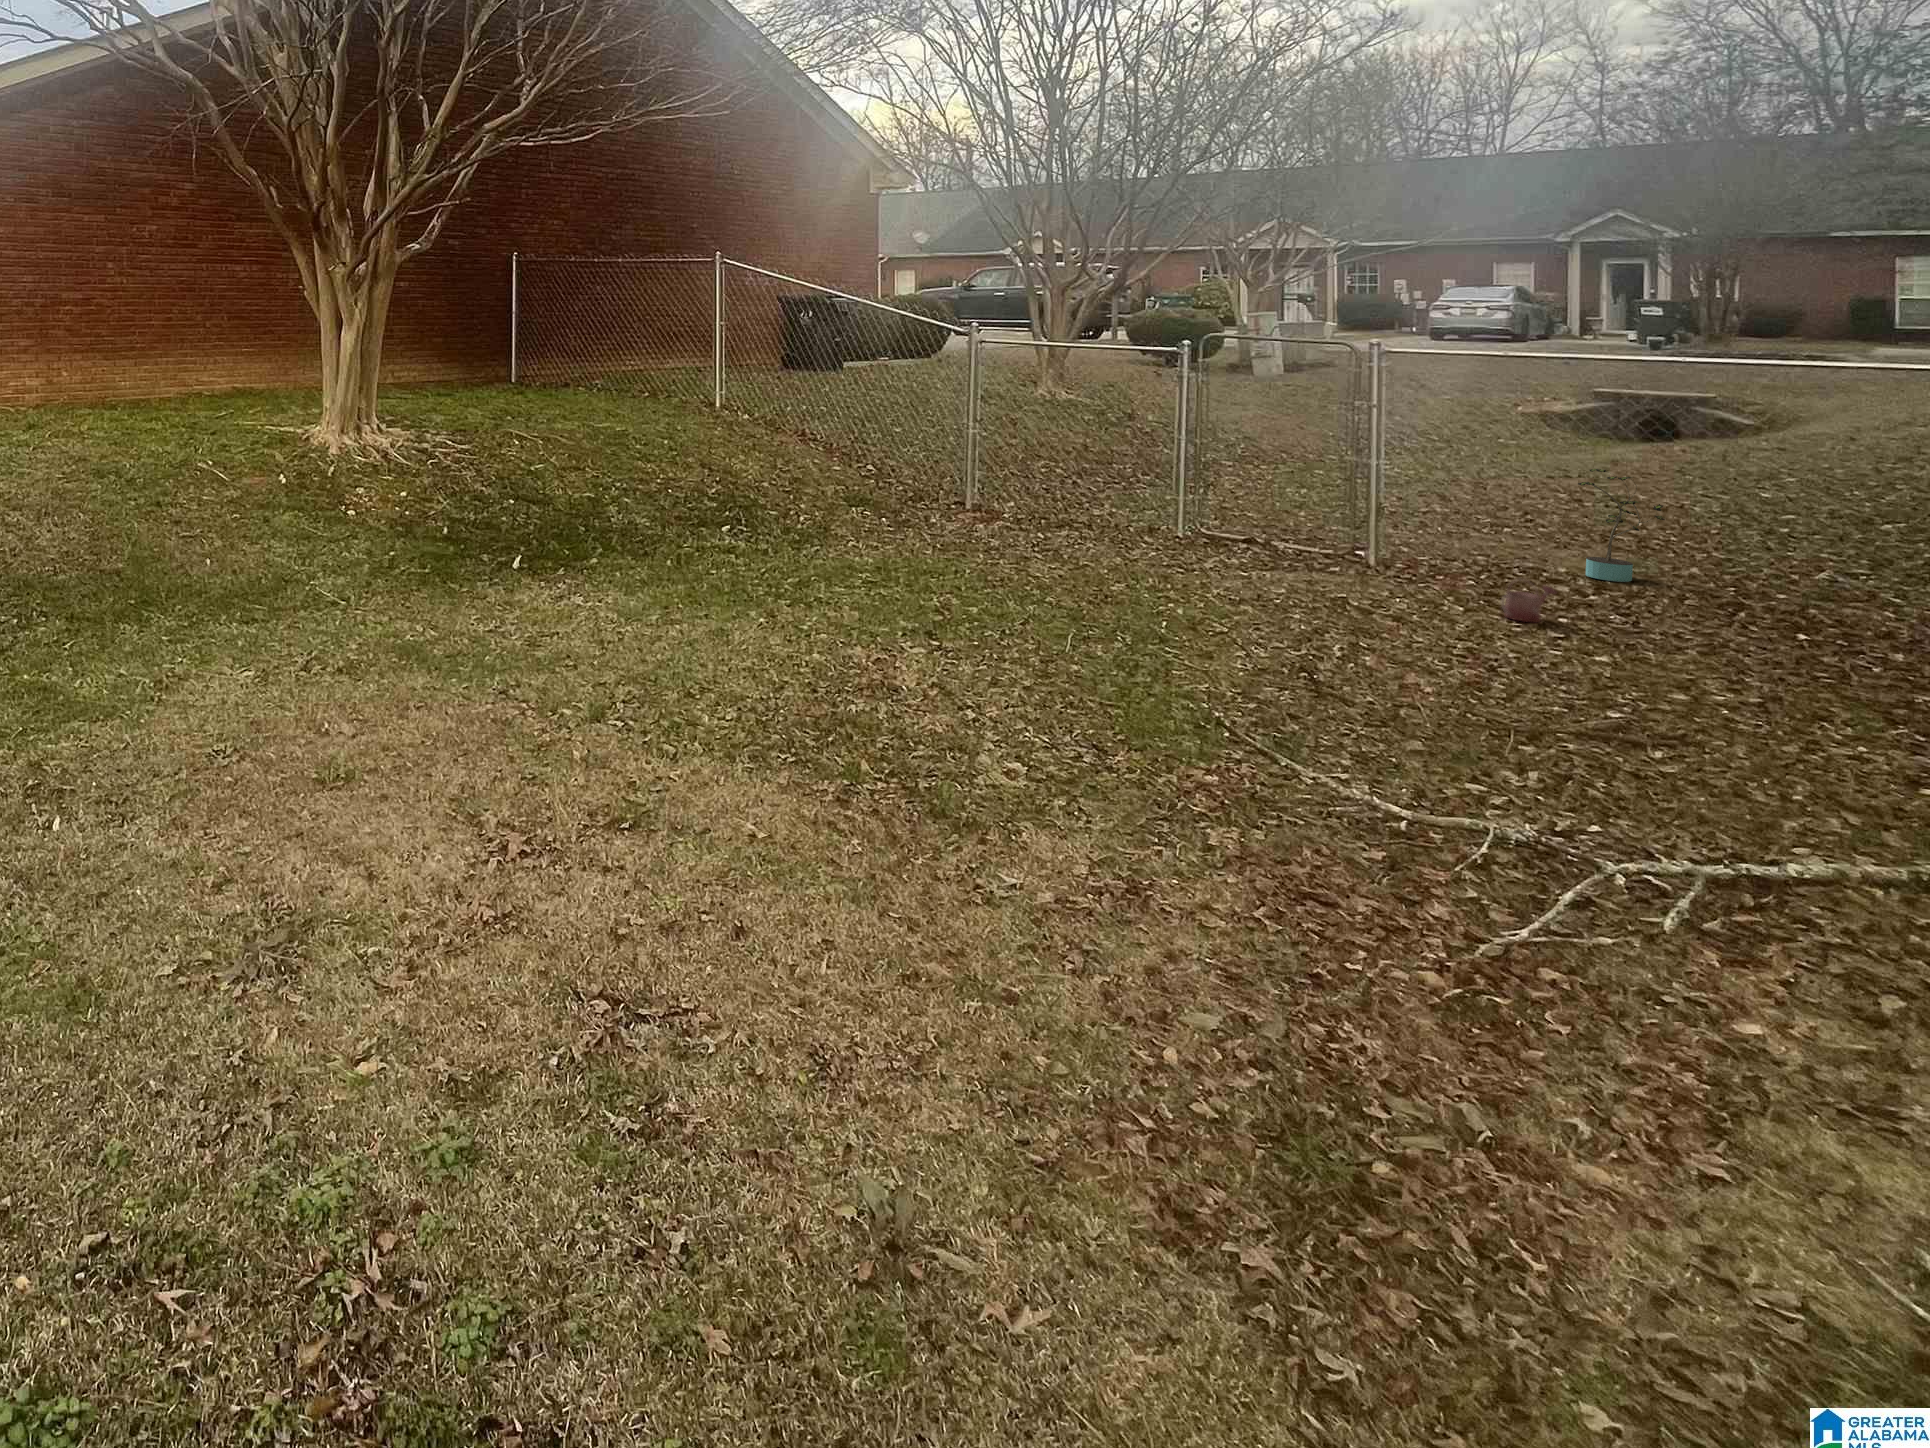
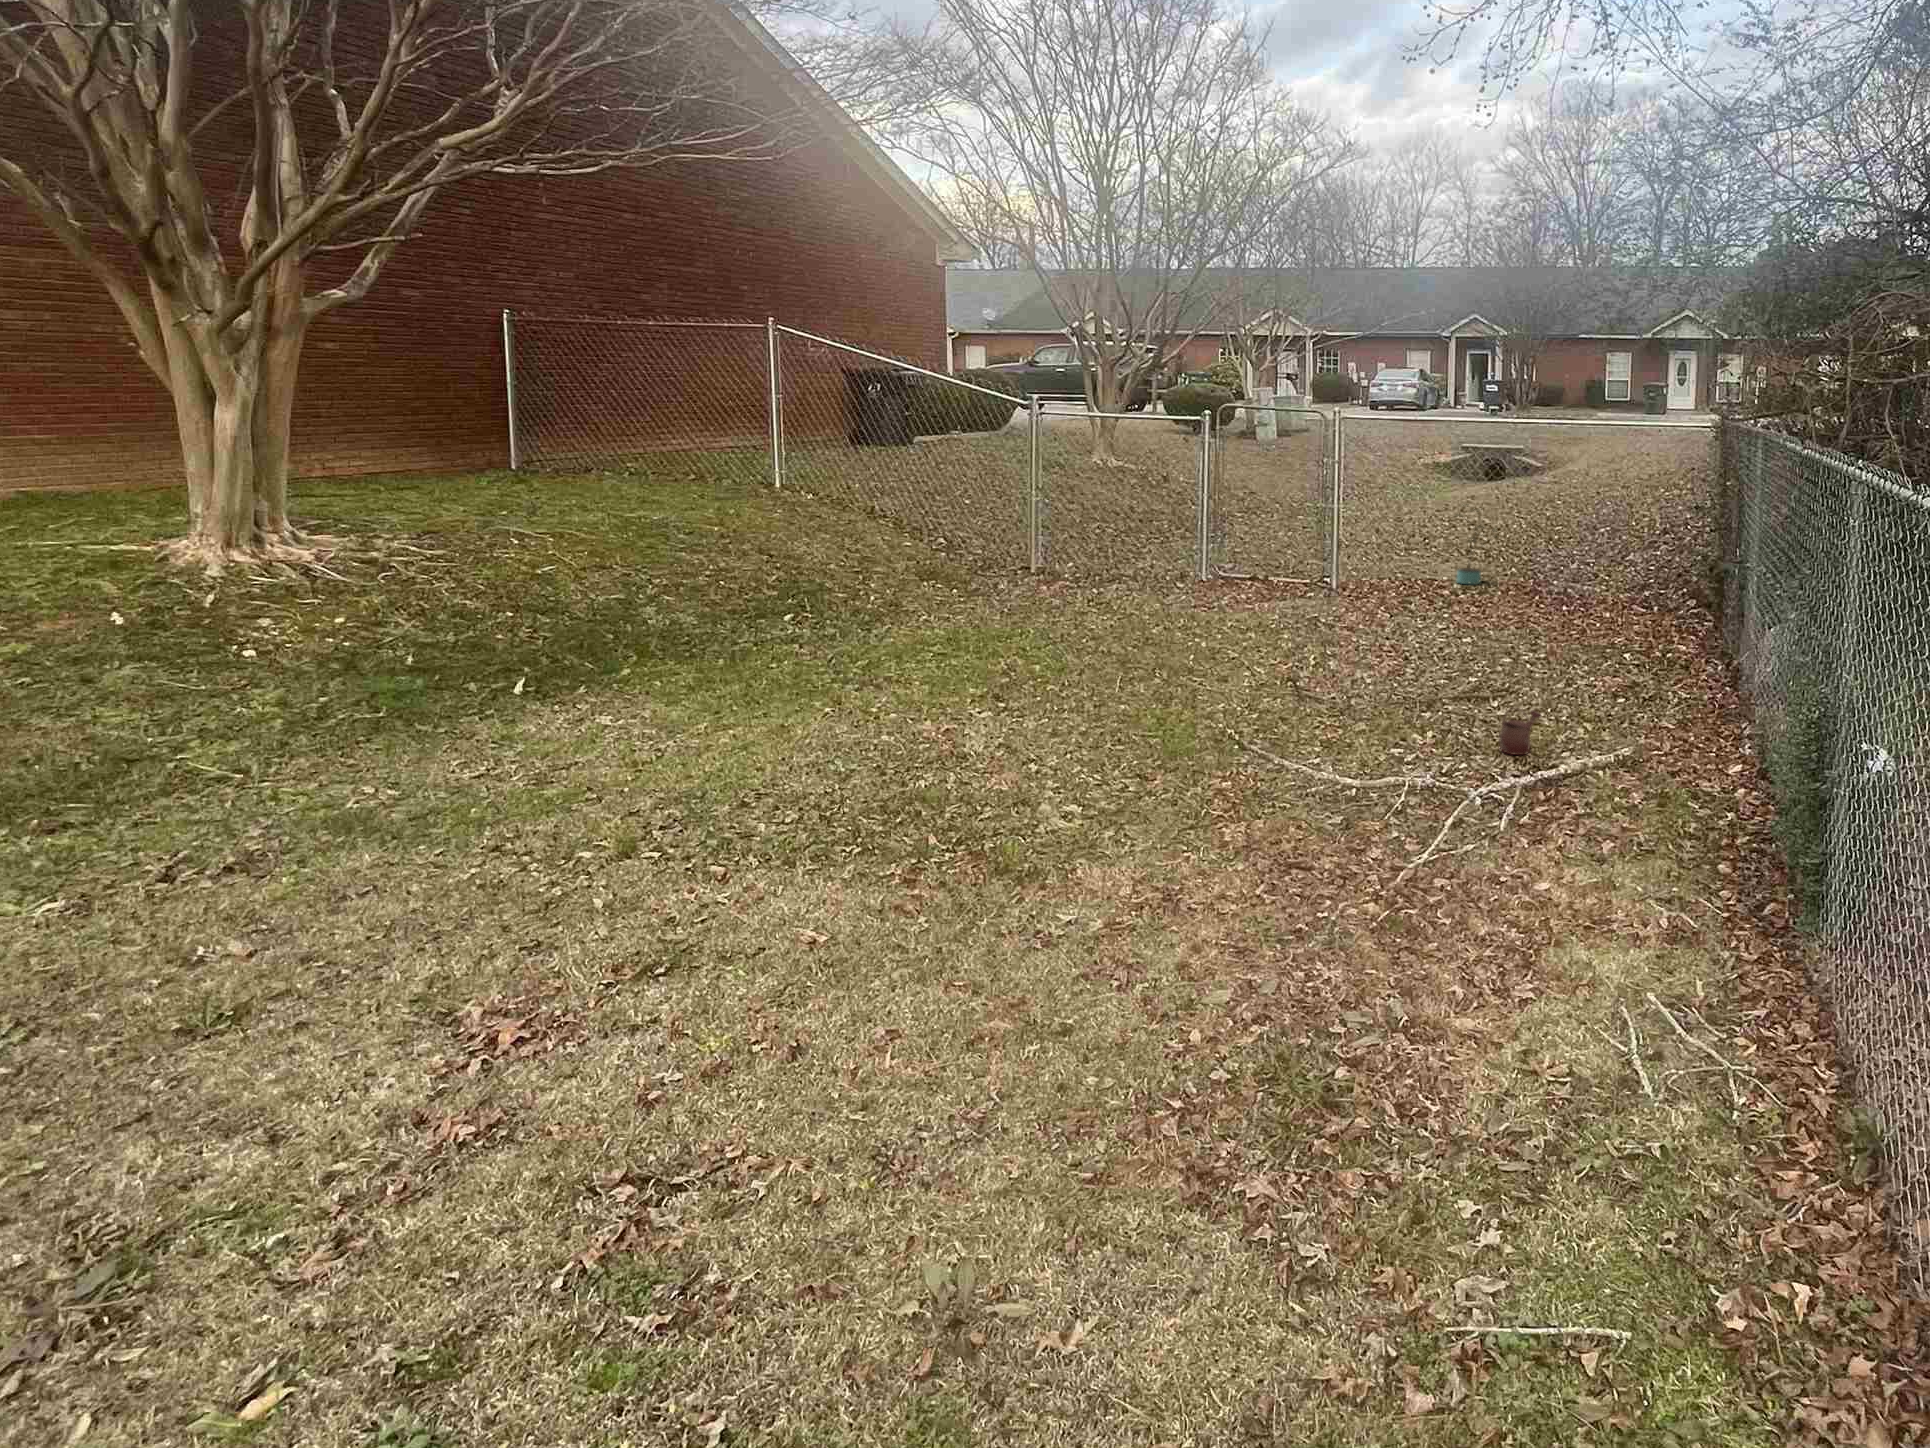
watering can: present [1501,583,1556,622] -> present [1499,710,1541,755]

